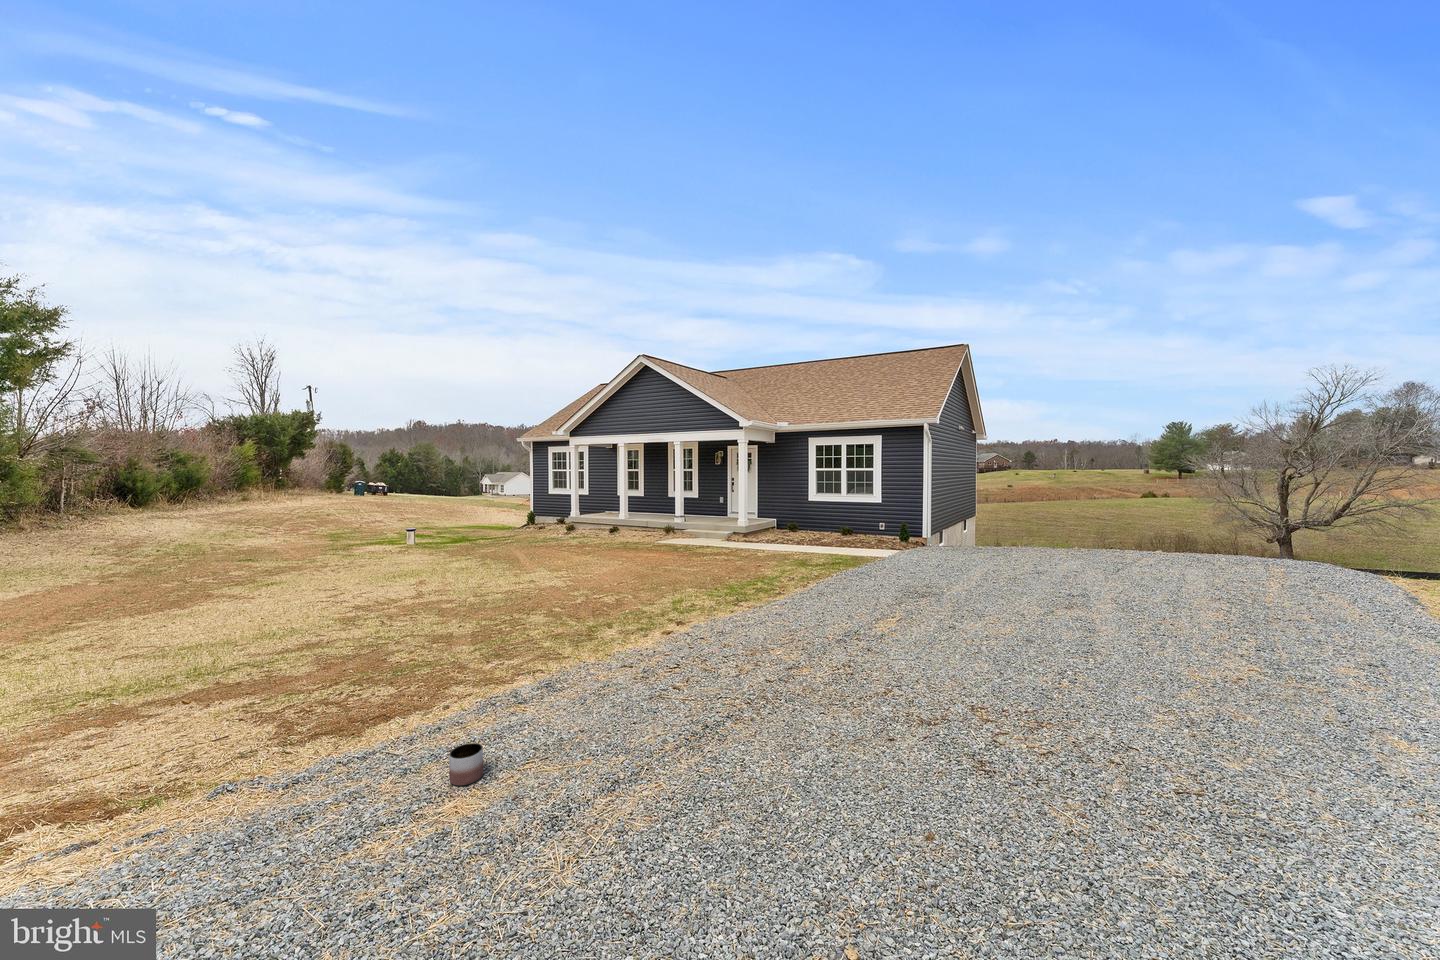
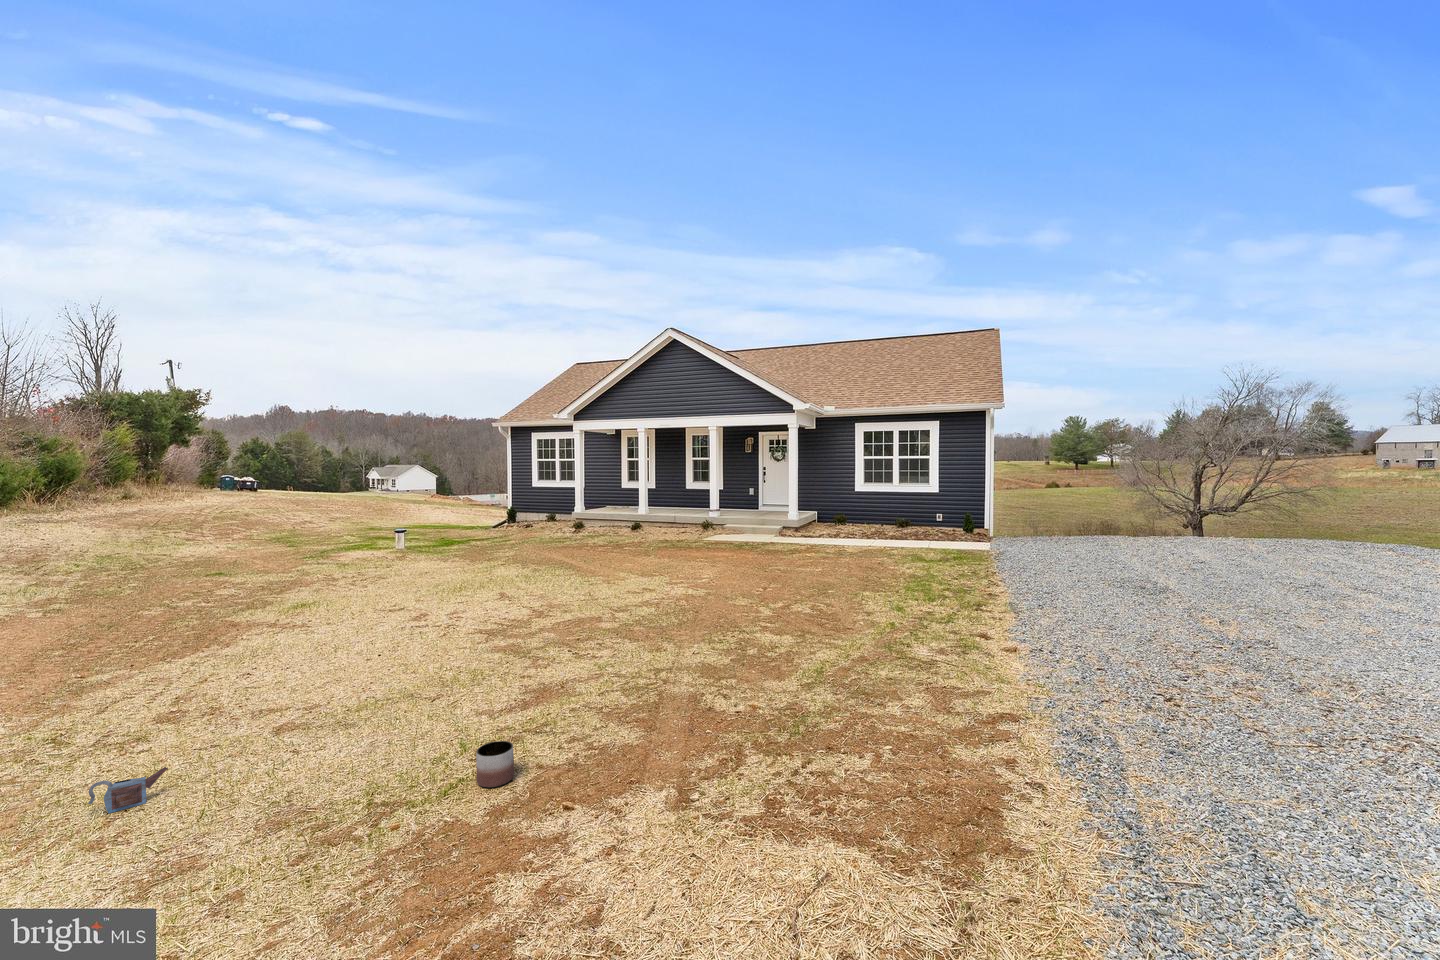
watering can: none [96,771,172,815] -> present [88,767,168,813]

